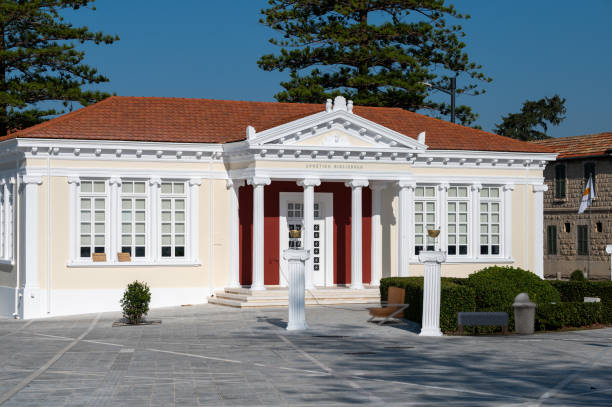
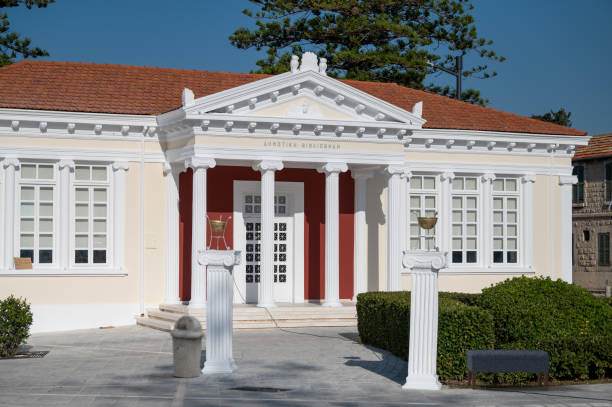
lounge chair: present [367,287,409,326] -> none [333,306,394,365]
trash can: present [513,293,536,334] -> present [170,315,205,378]

